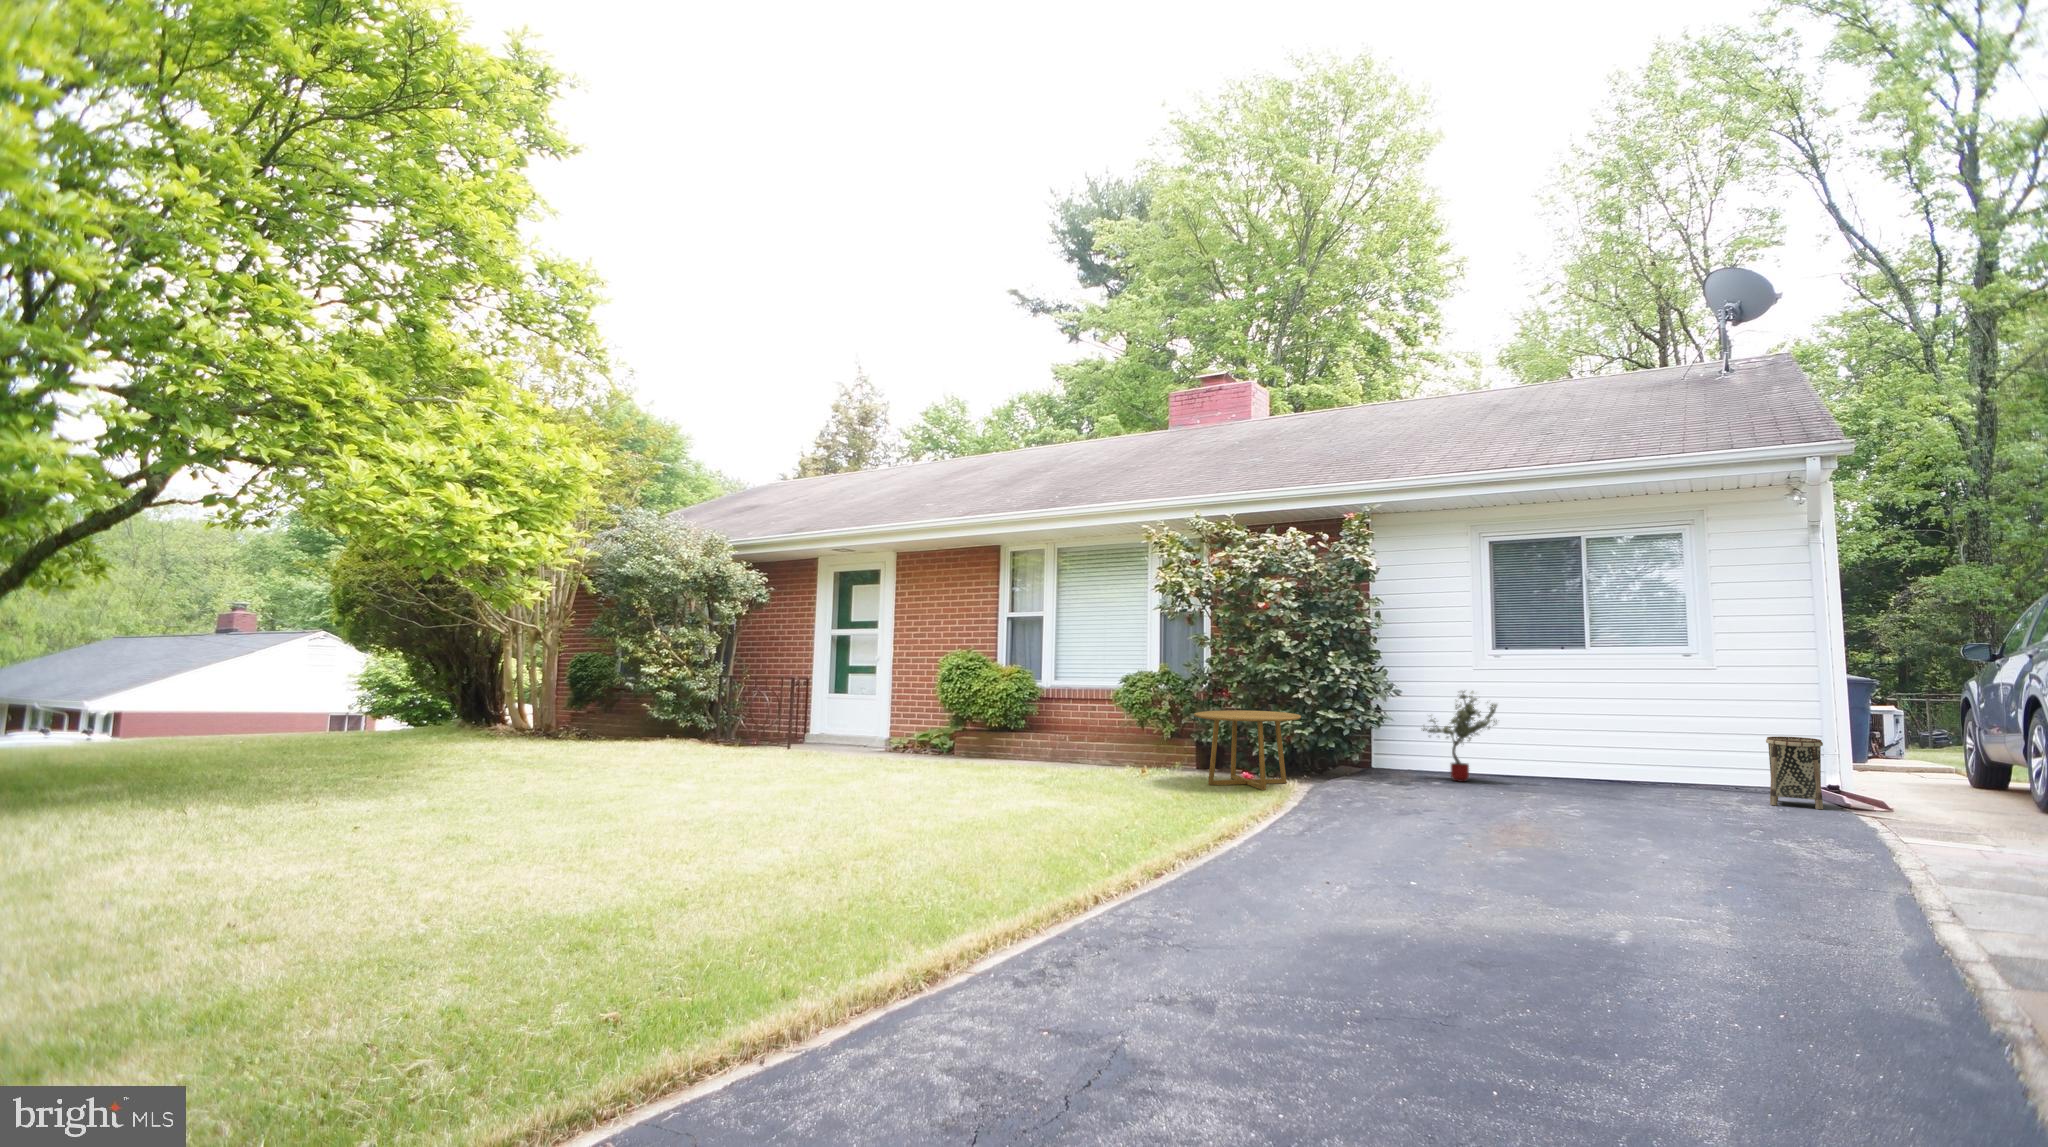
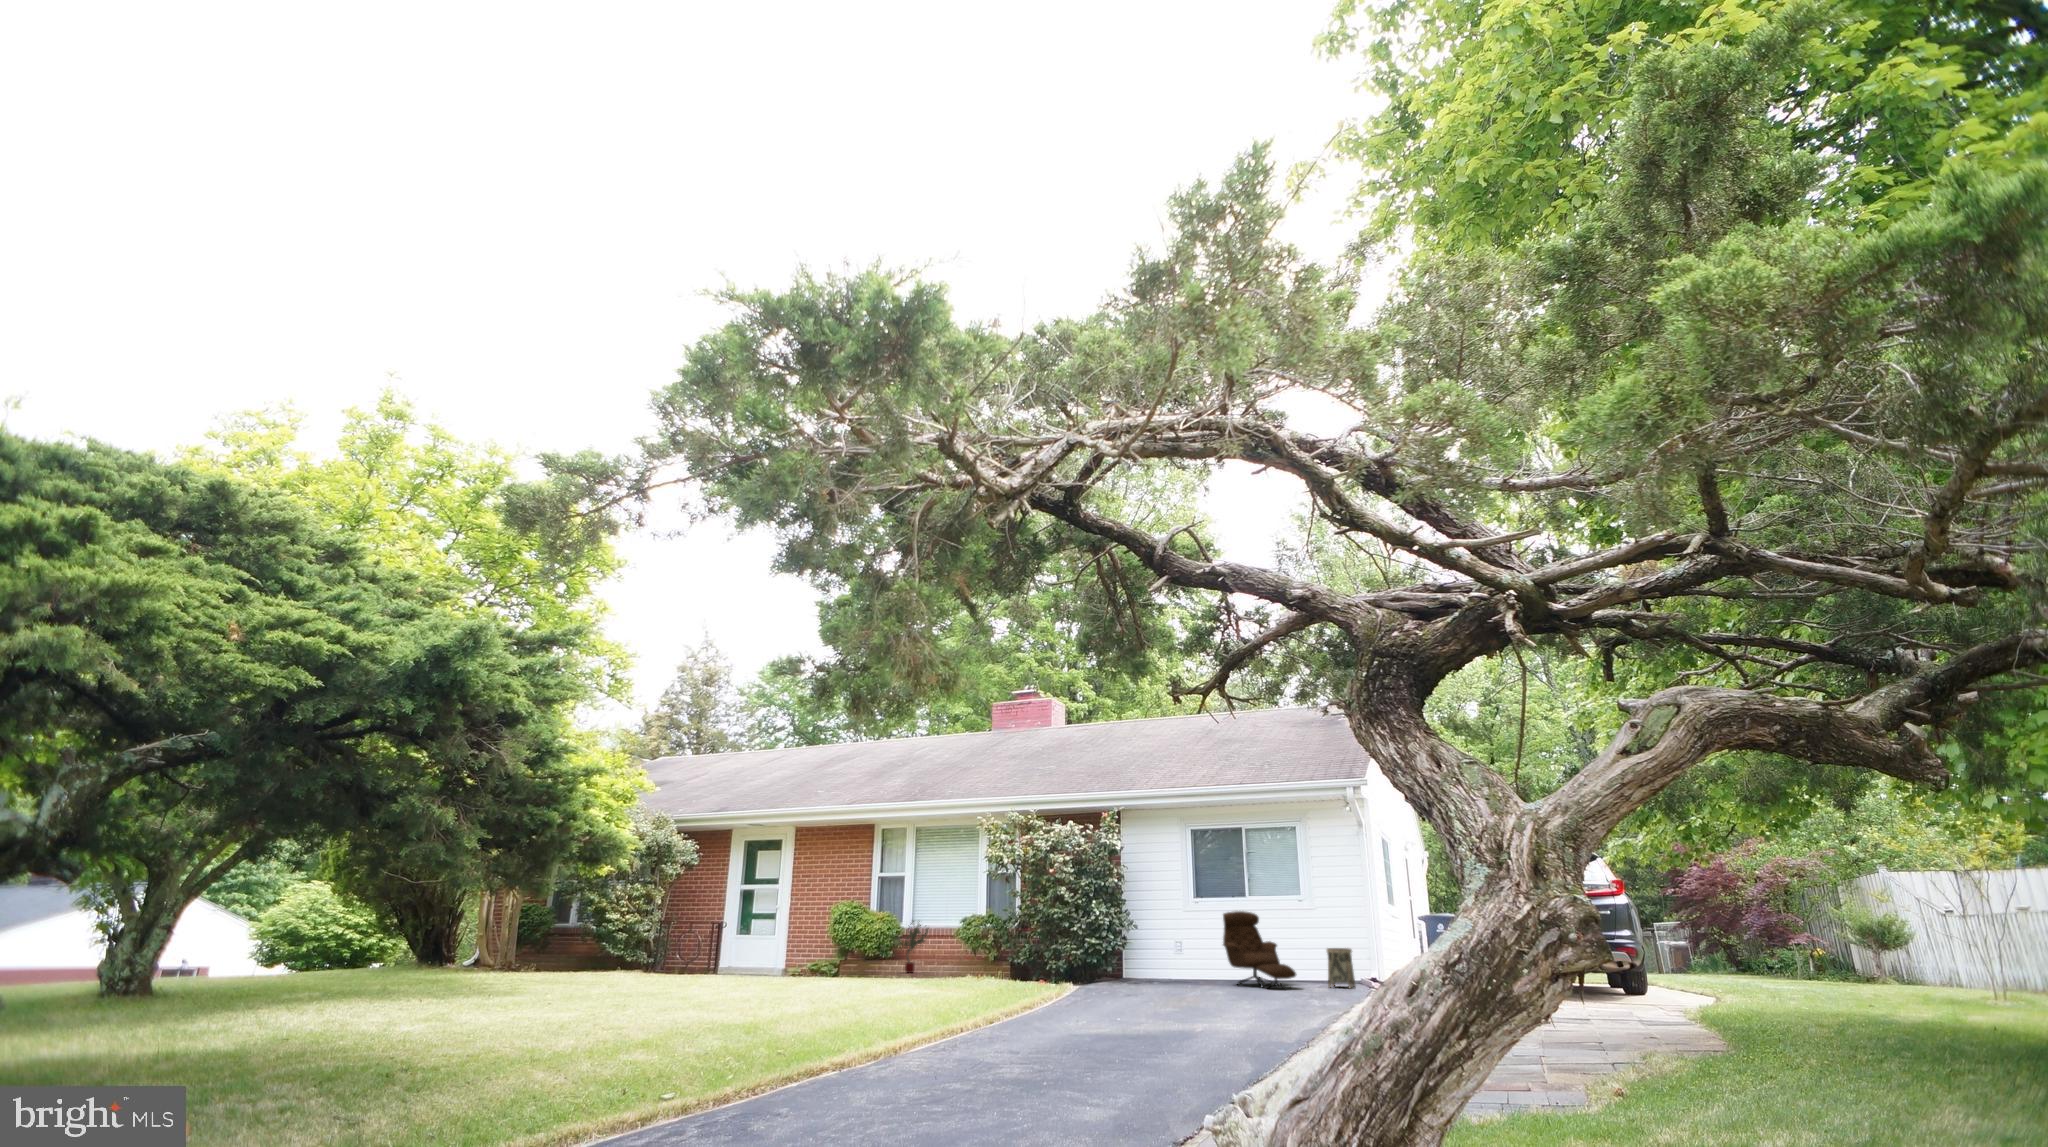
lounge chair: none [1559,672,1712,808] -> present [1223,911,1296,988]
potted tree: present [1423,691,1497,782] -> present [896,921,929,973]
round table: present [1194,710,1301,790] -> none [1011,939,1076,988]

